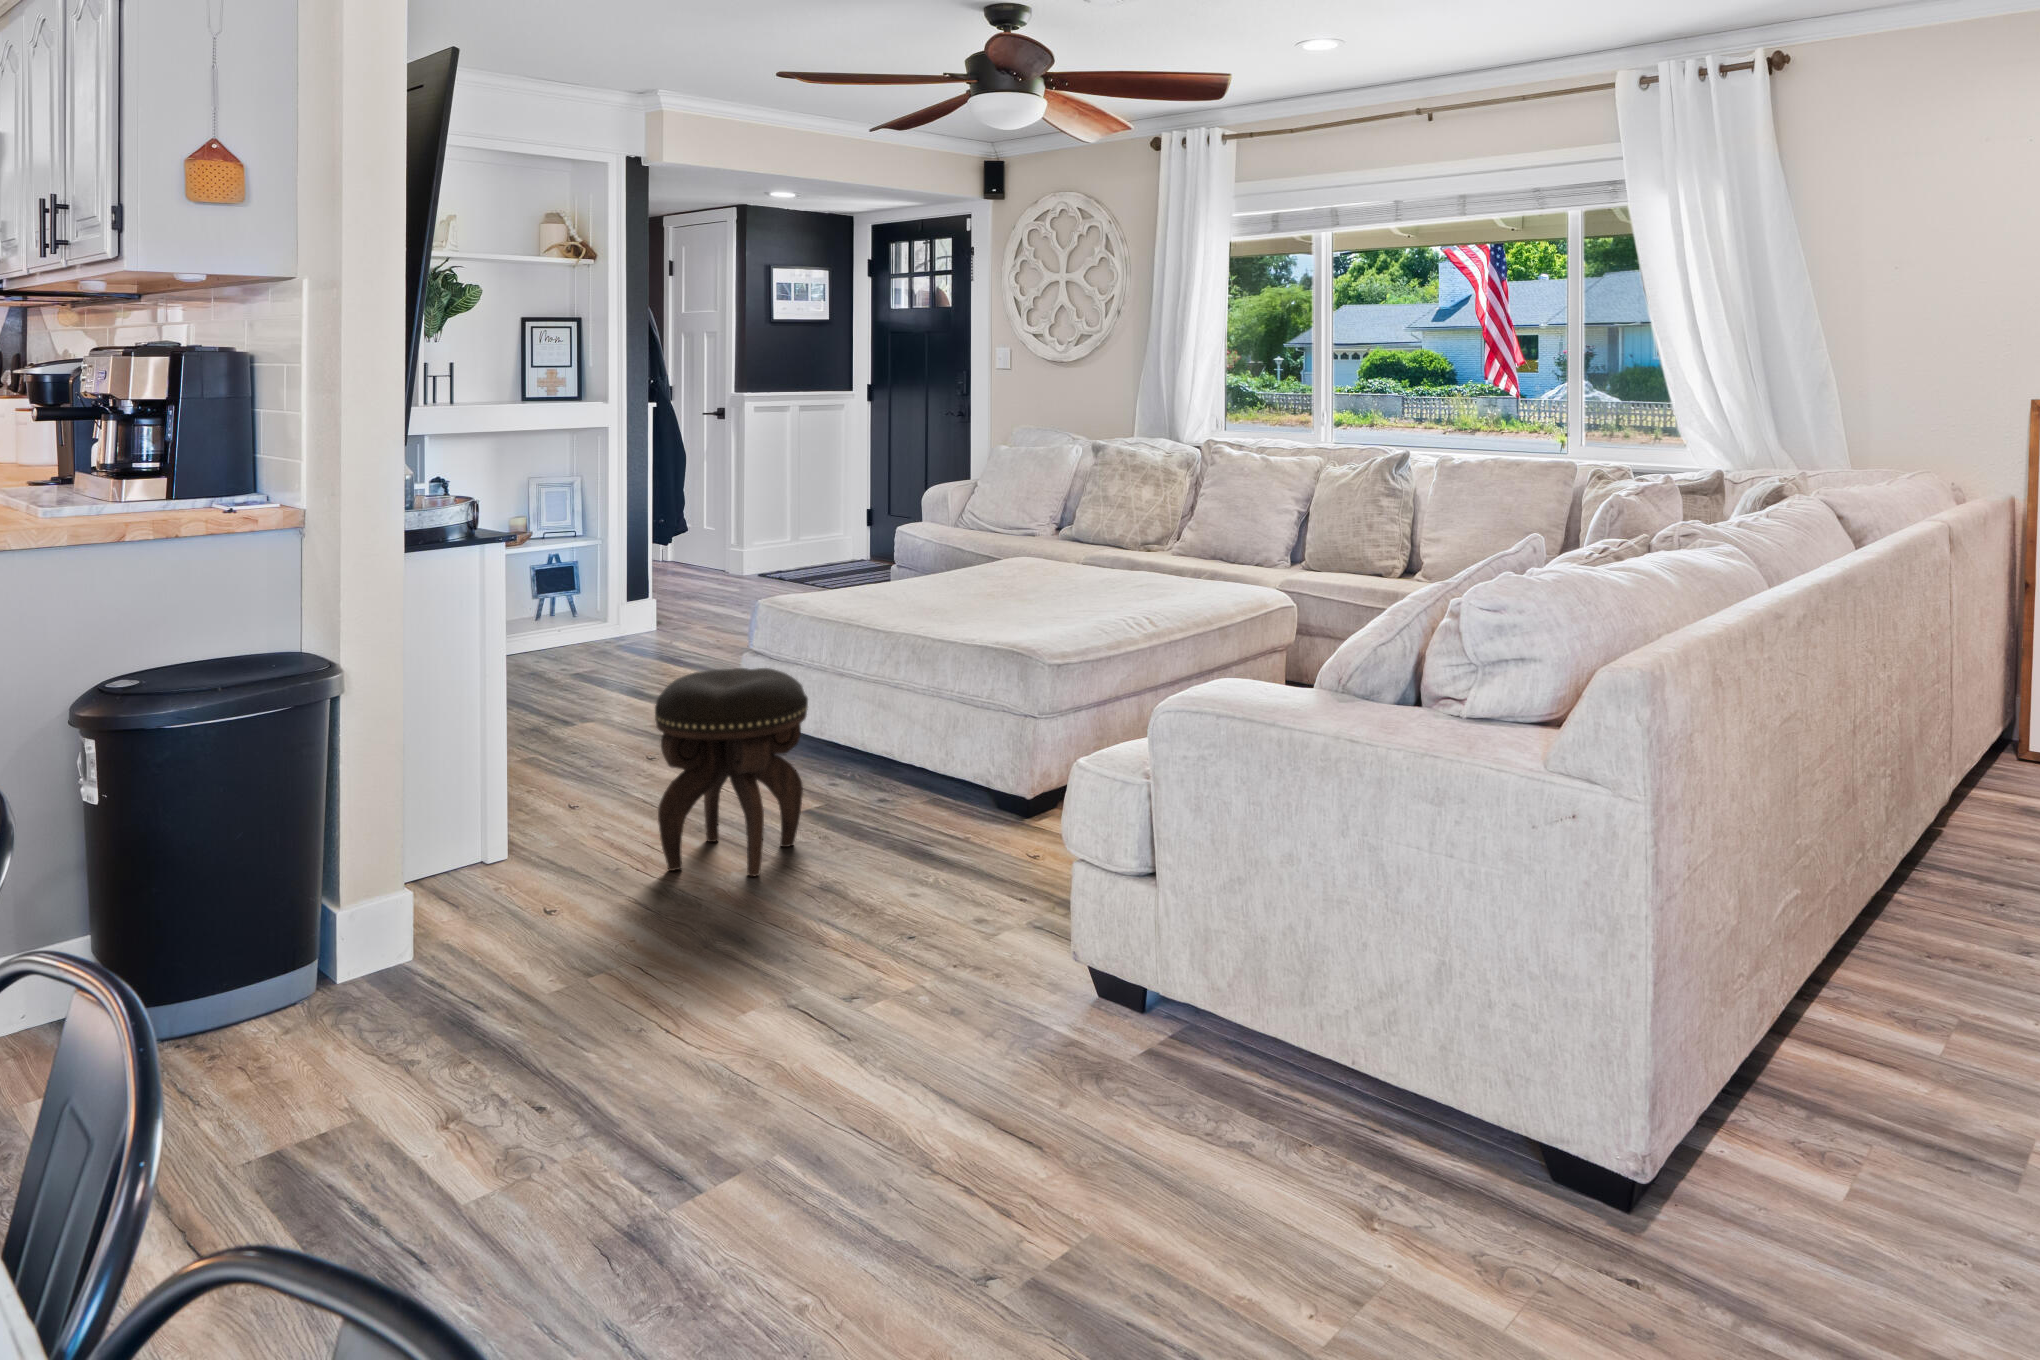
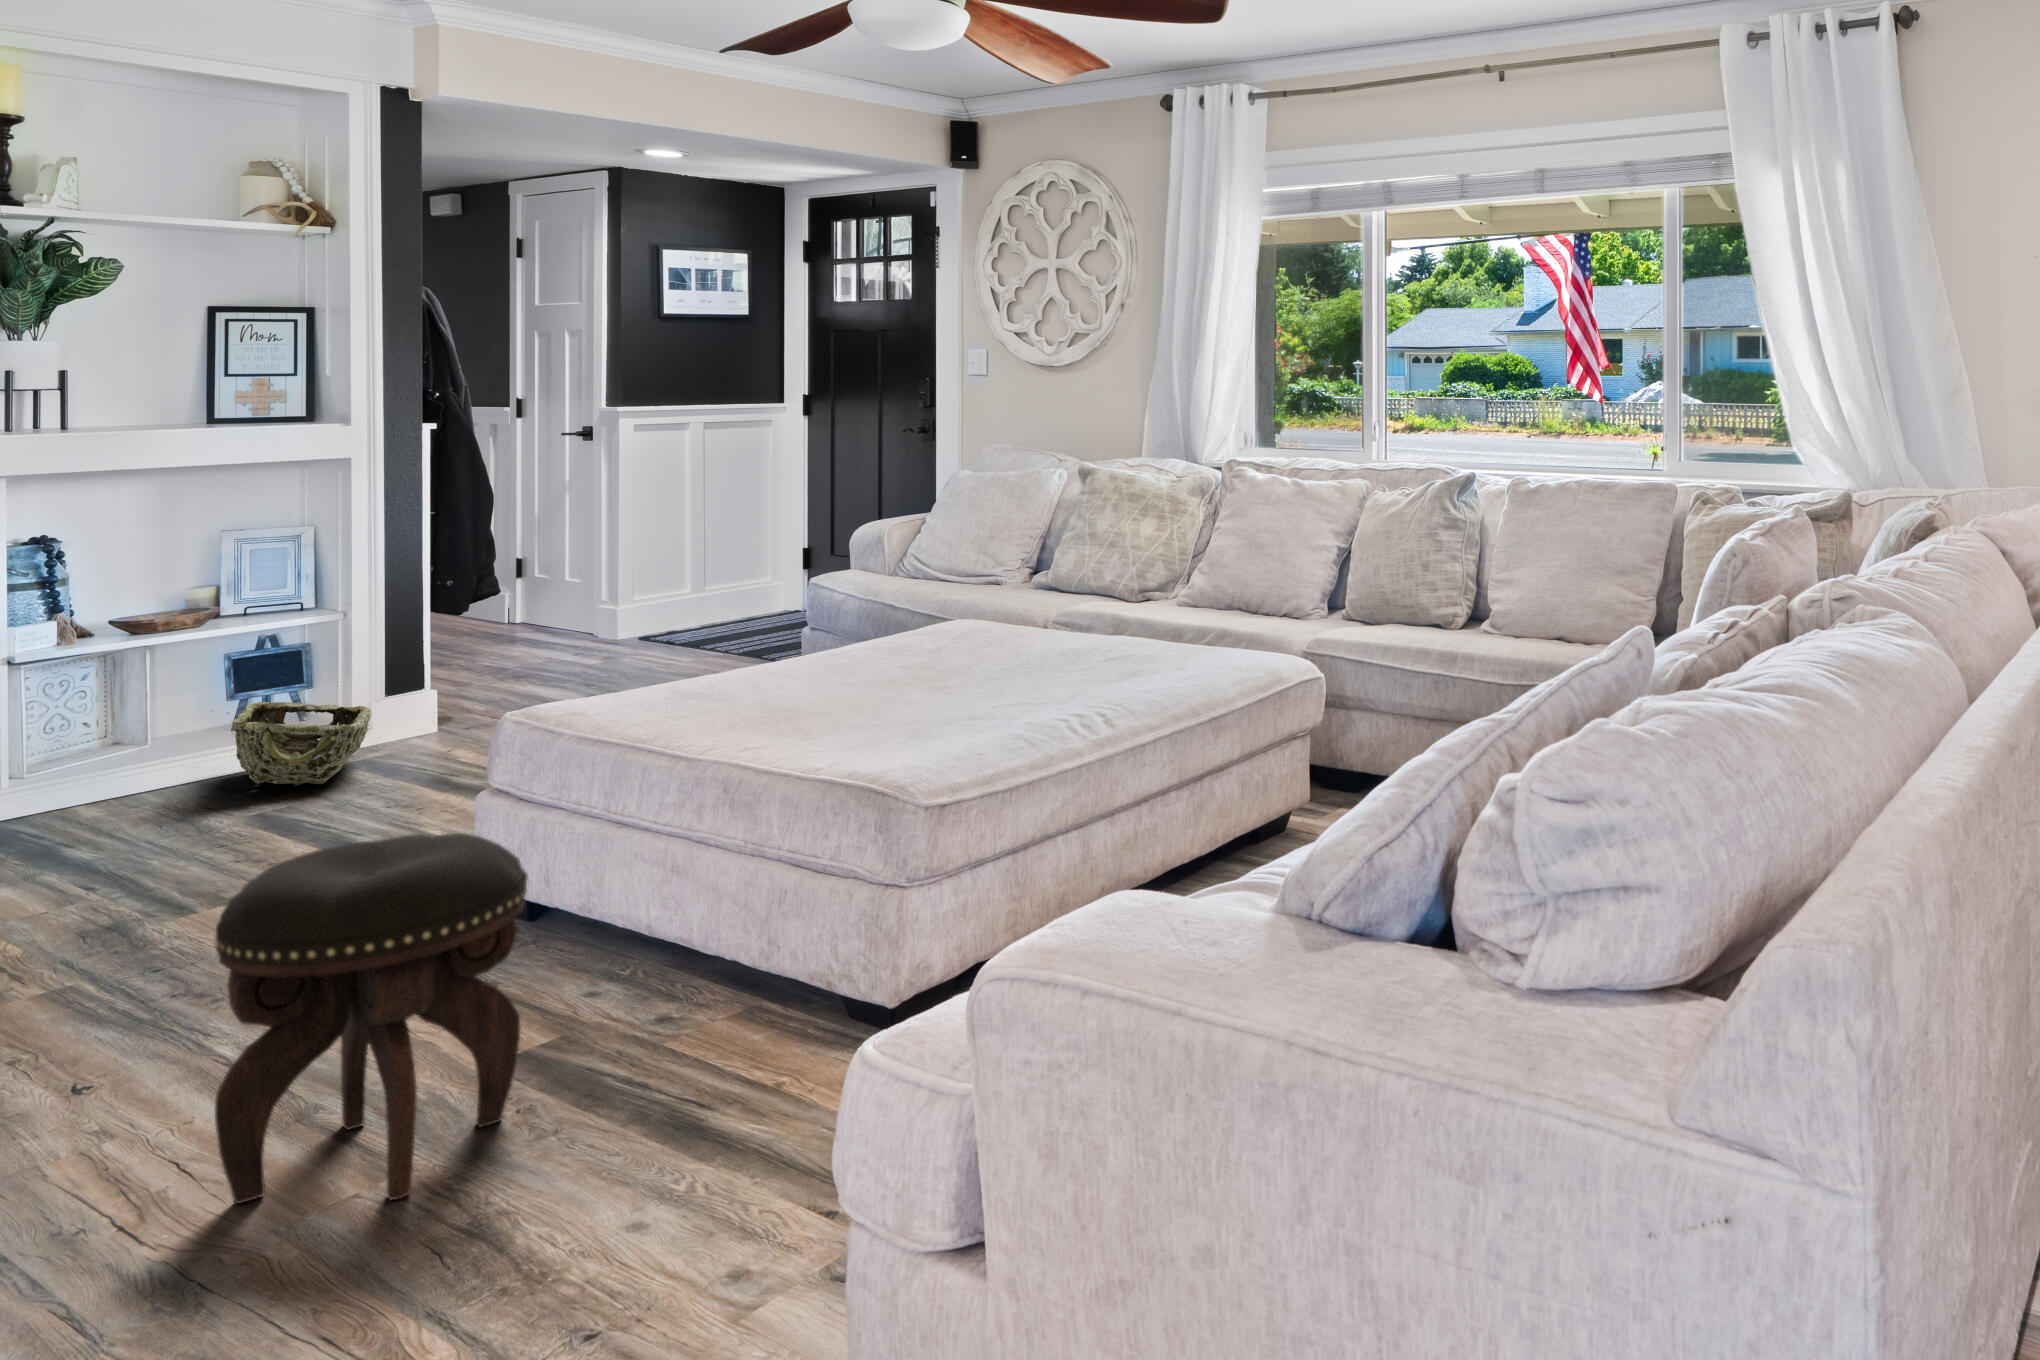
woven basket: none [547,598,622,656] -> present [232,702,371,786]

